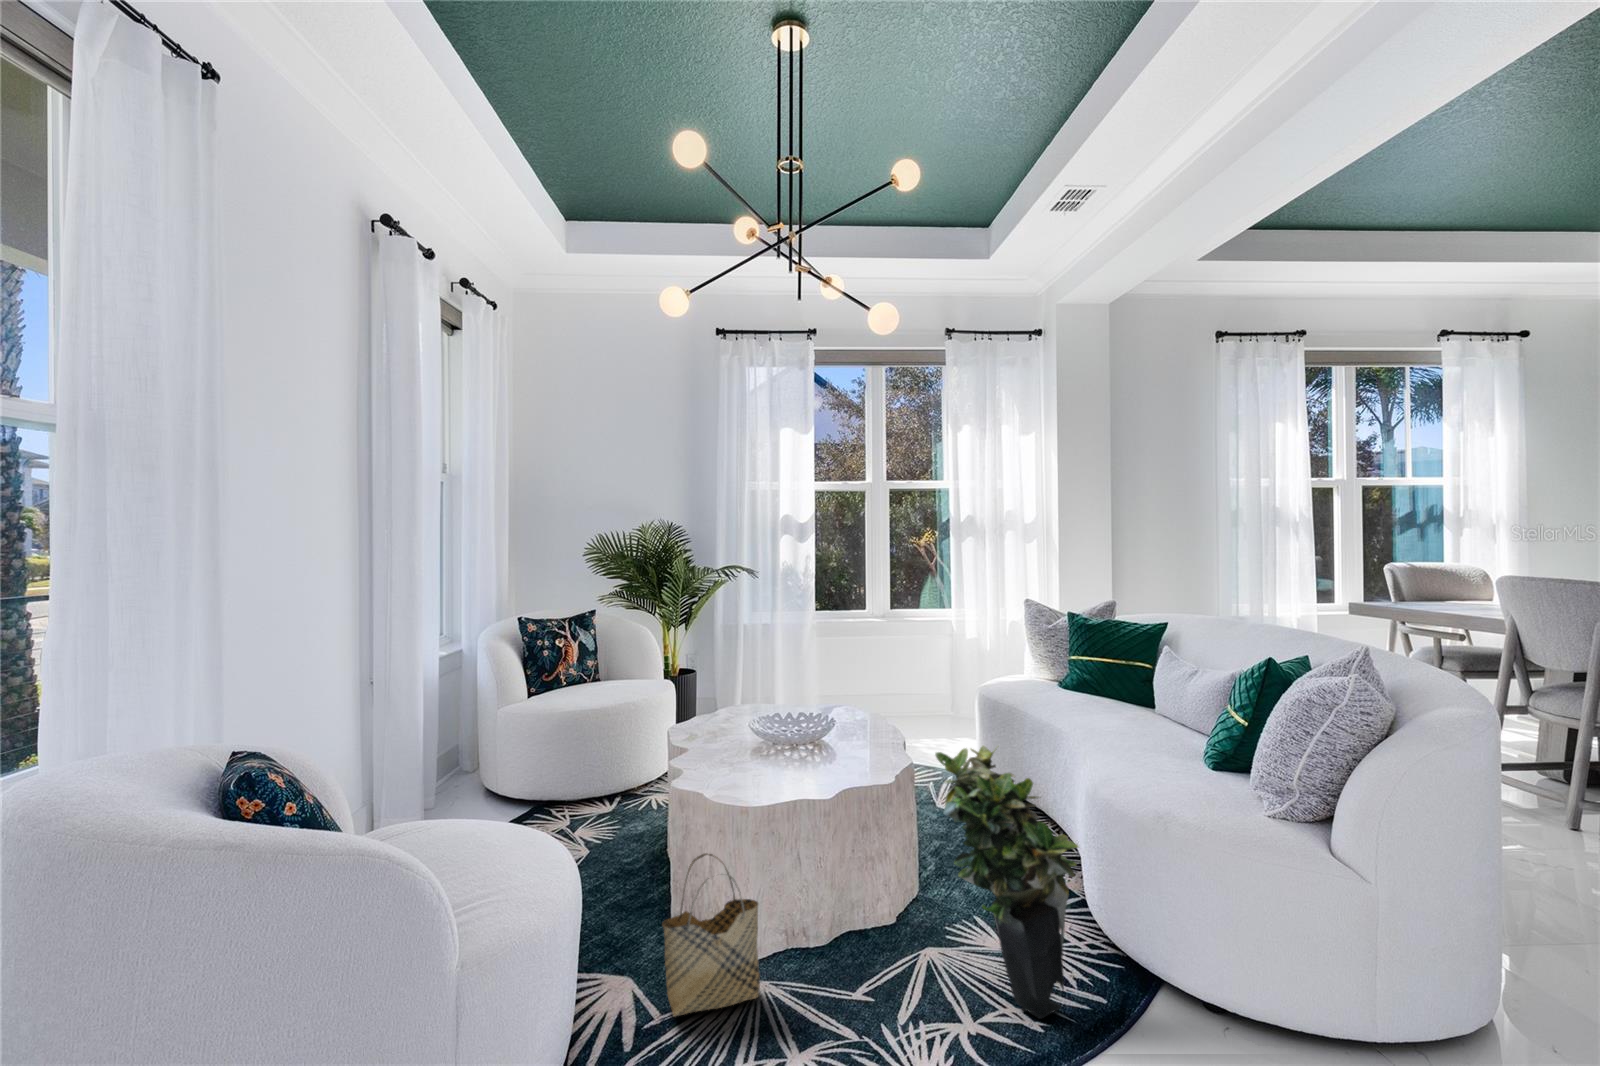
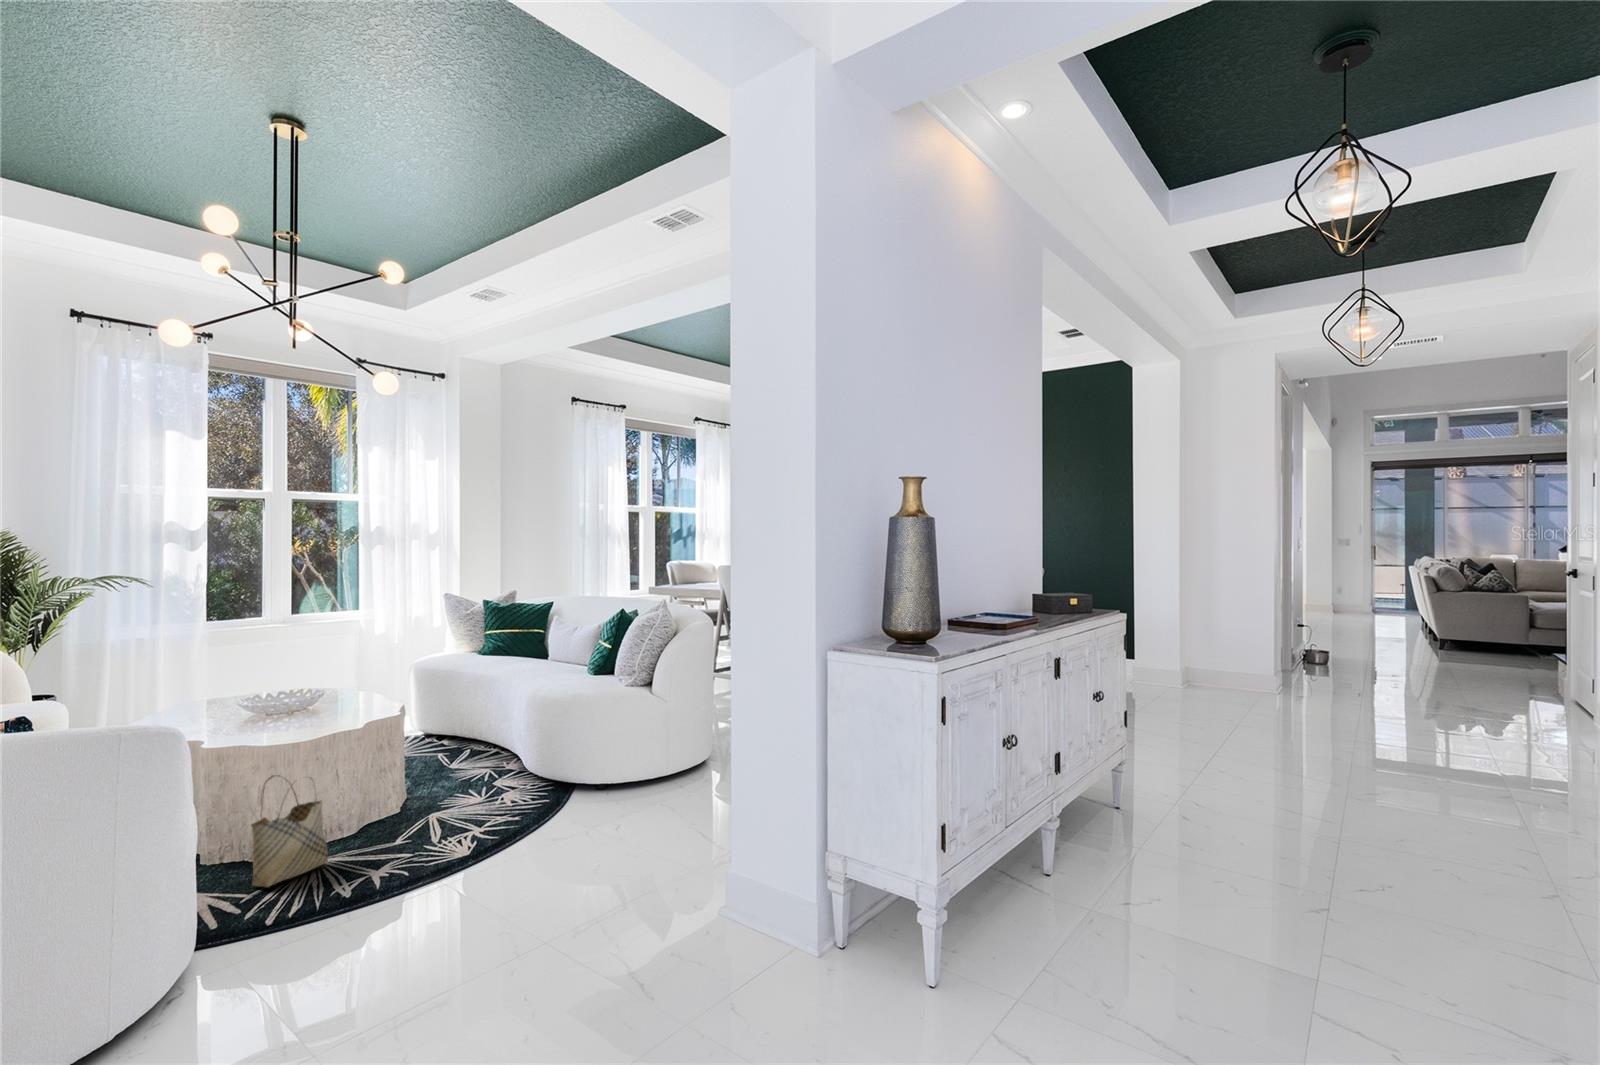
potted plant: present [935,746,1078,1019] -> none [443,670,538,817]

